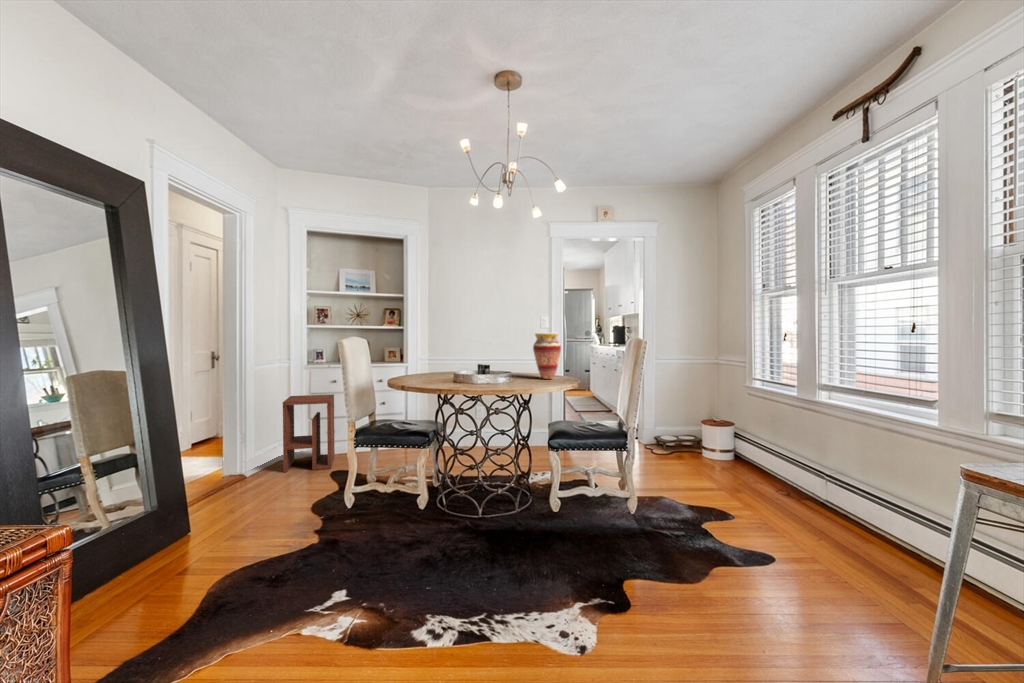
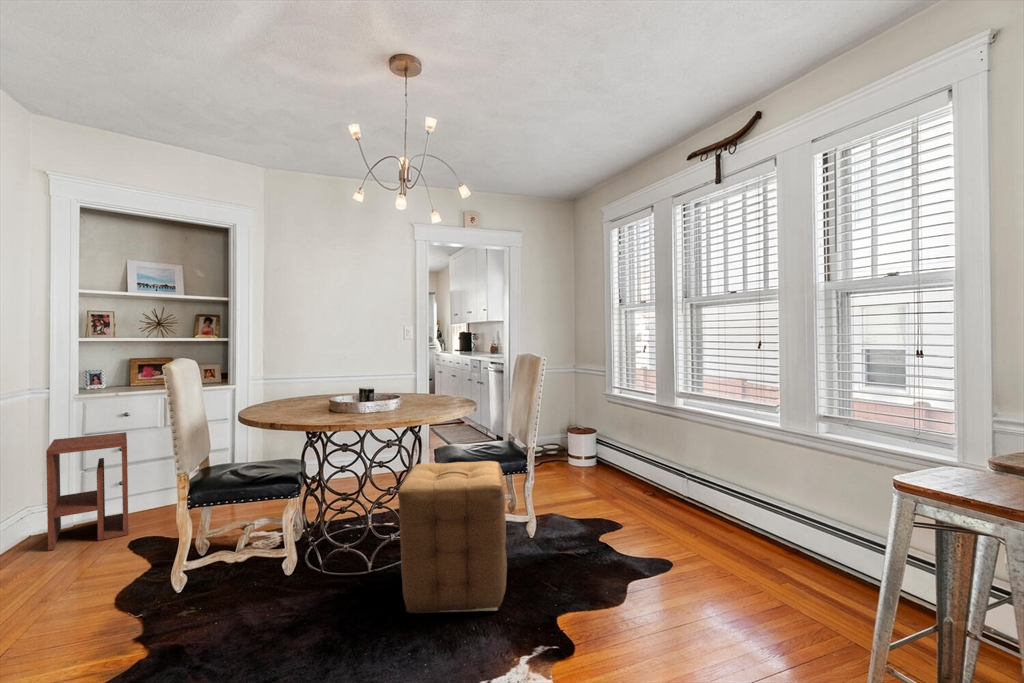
vase: present [533,333,561,379] -> none [419,349,451,401]
ottoman: none [491,430,592,563] -> present [398,461,507,613]

